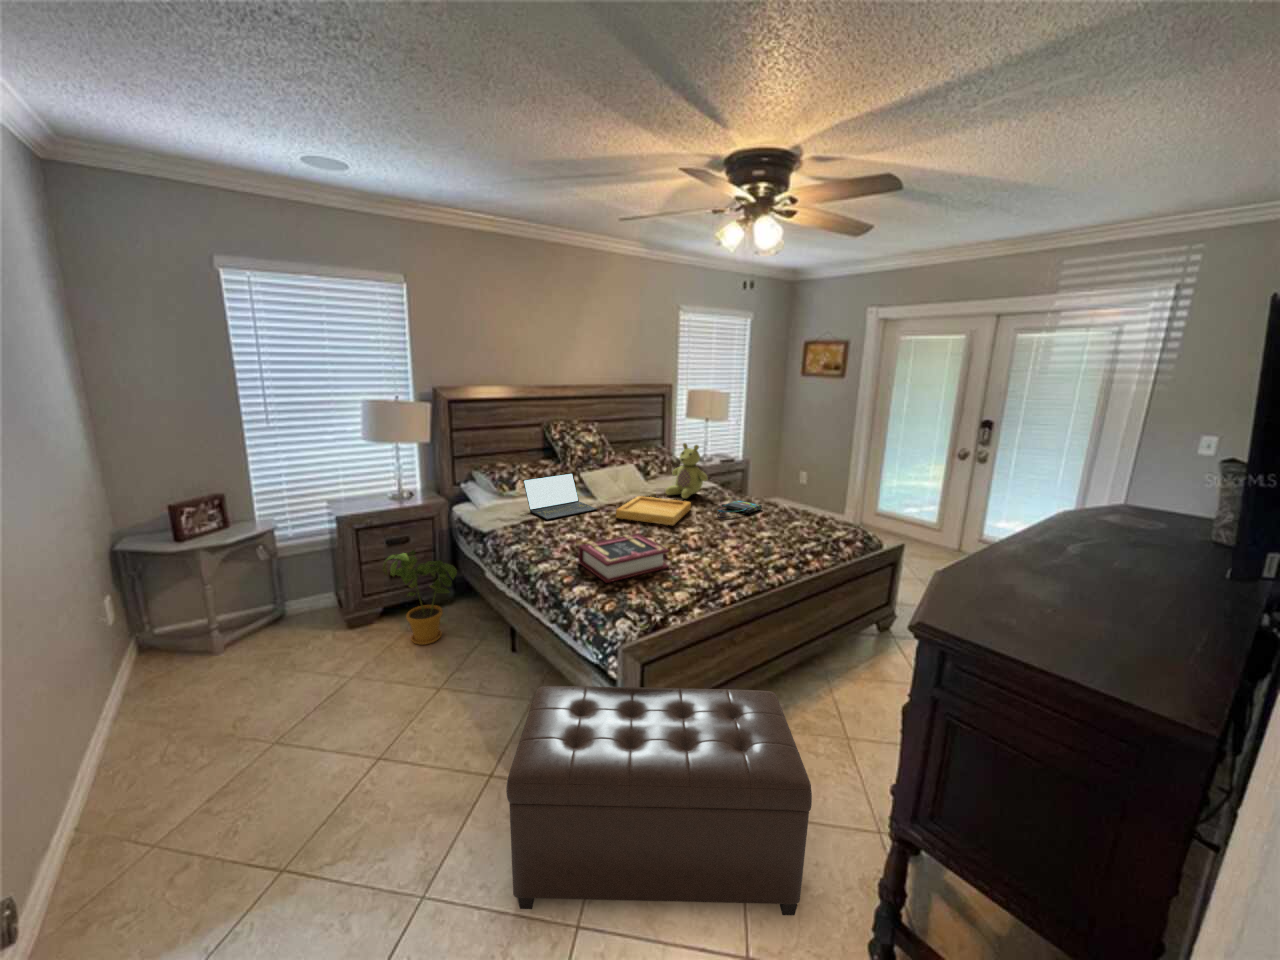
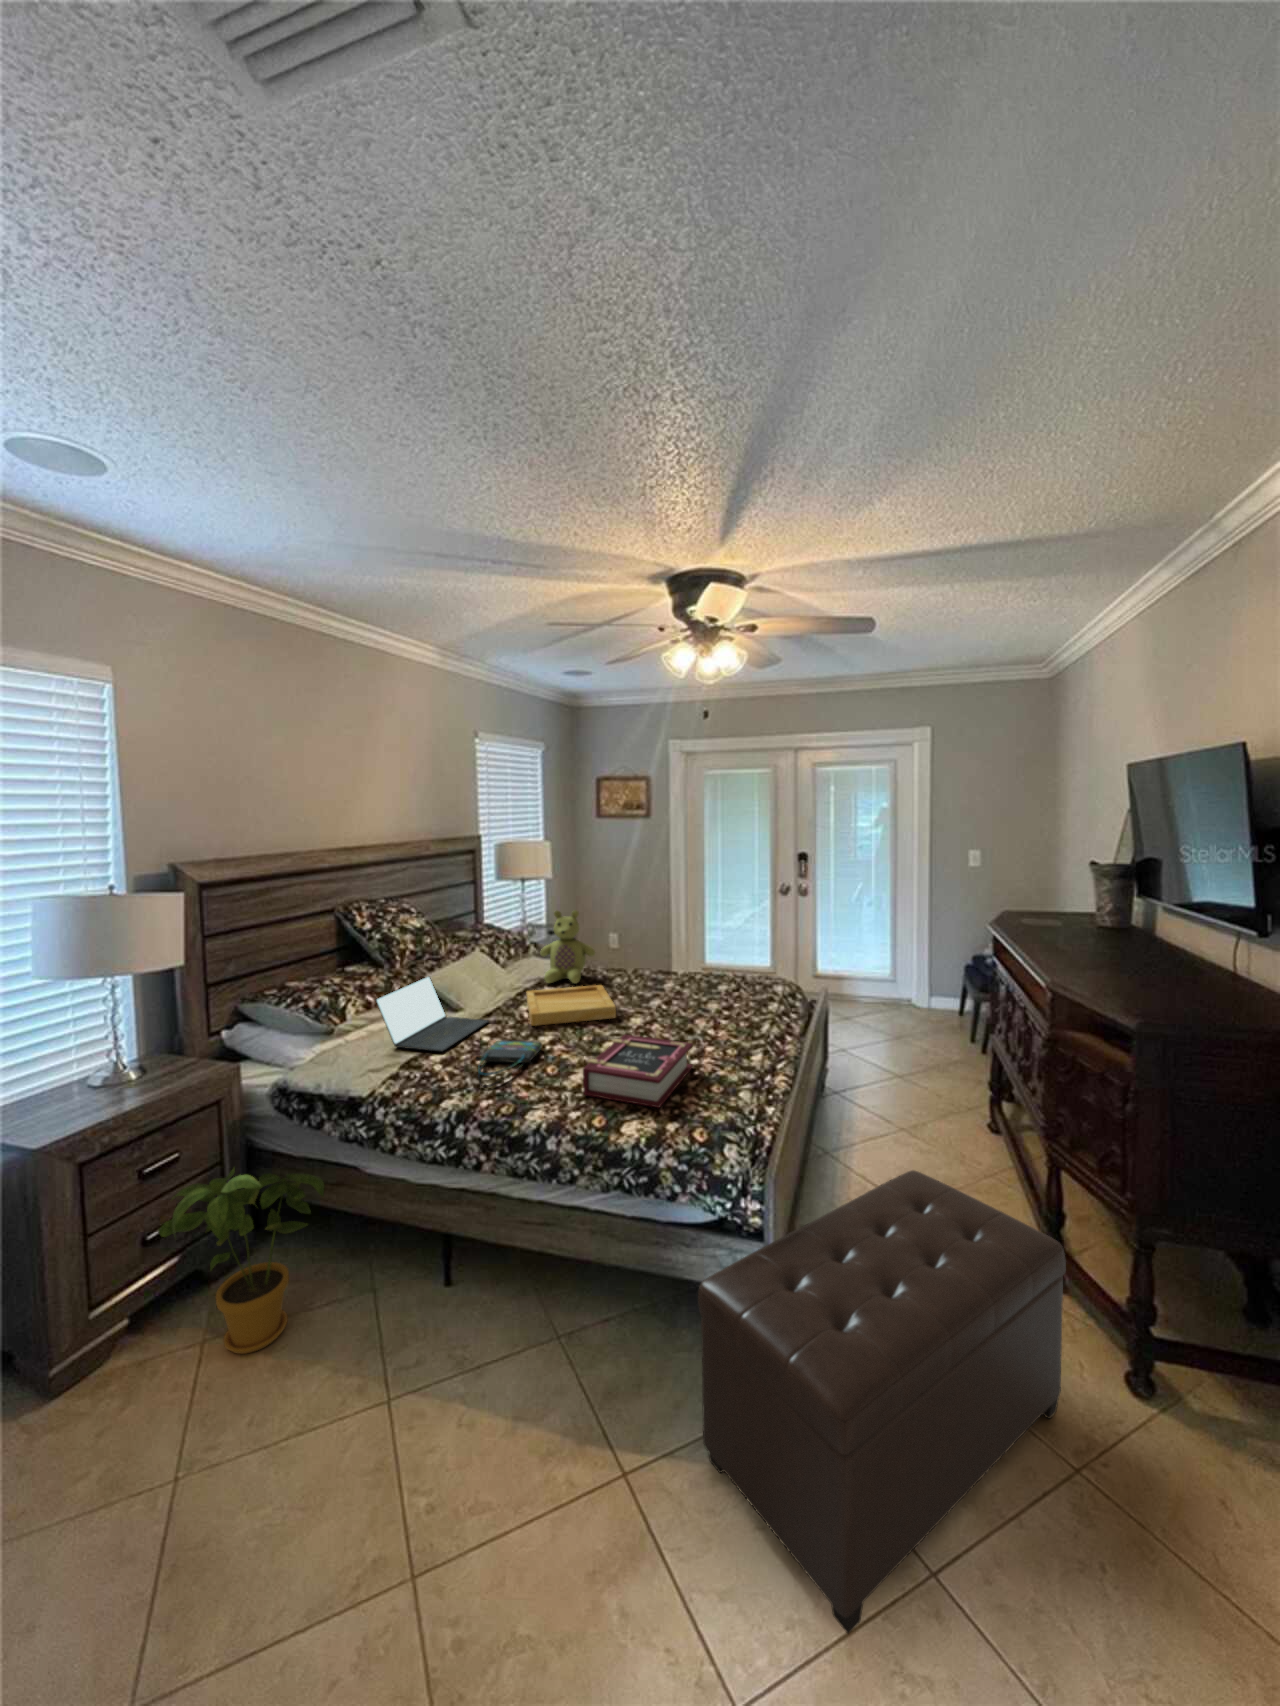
tote bag: present [717,500,762,518] -> present [476,1040,542,1087]

